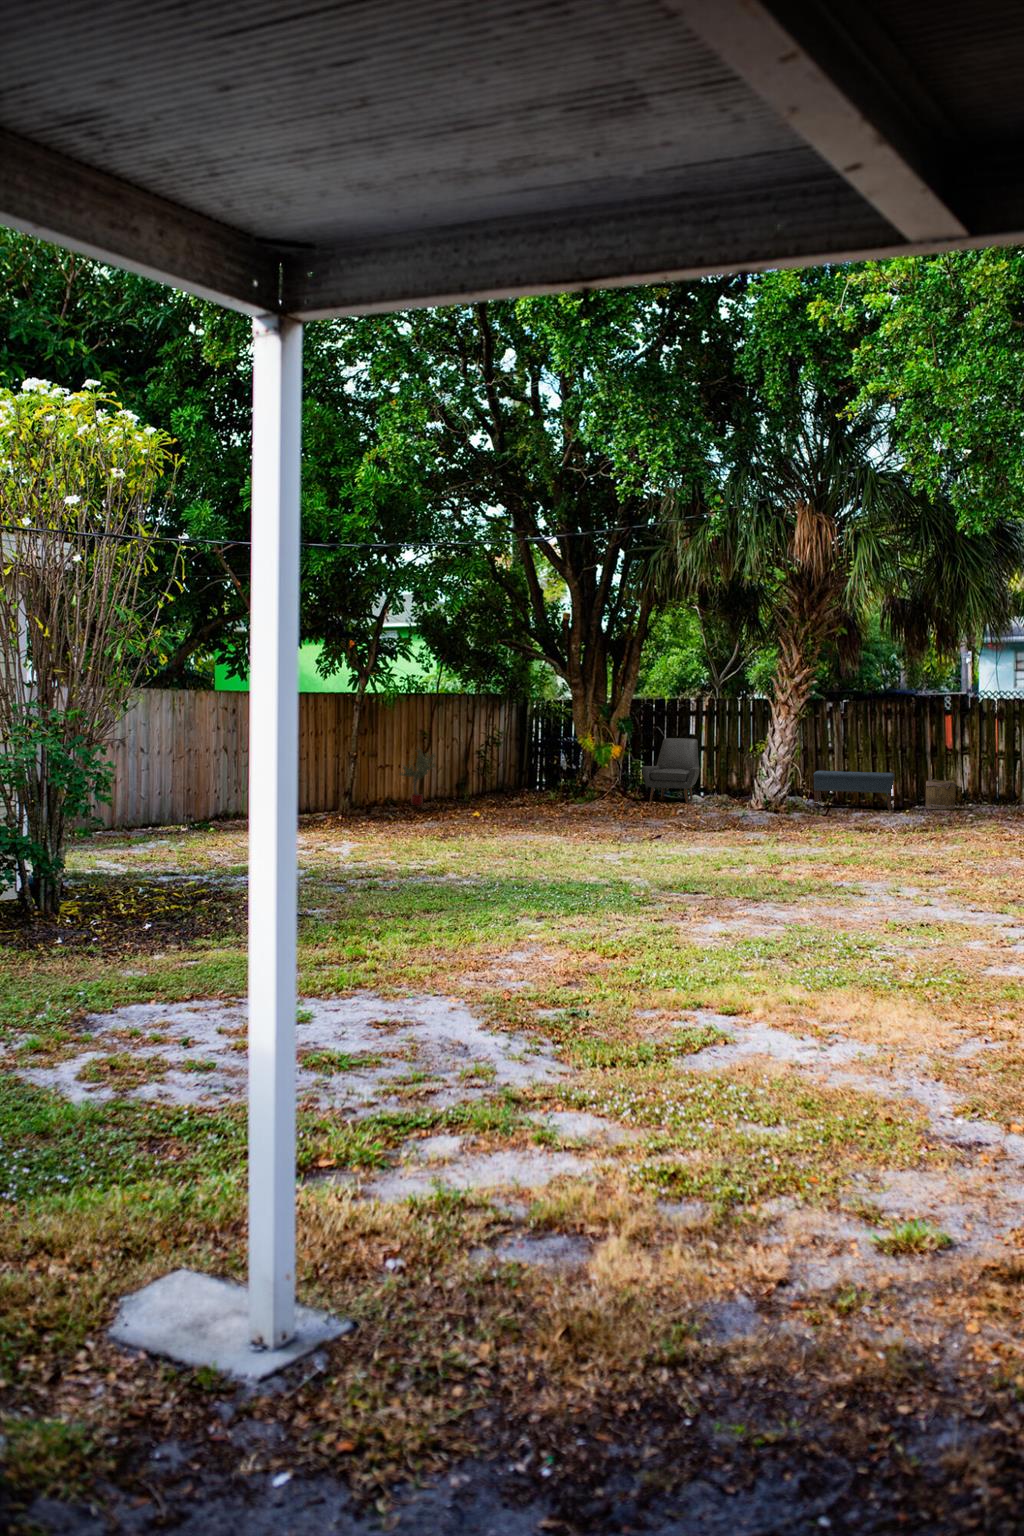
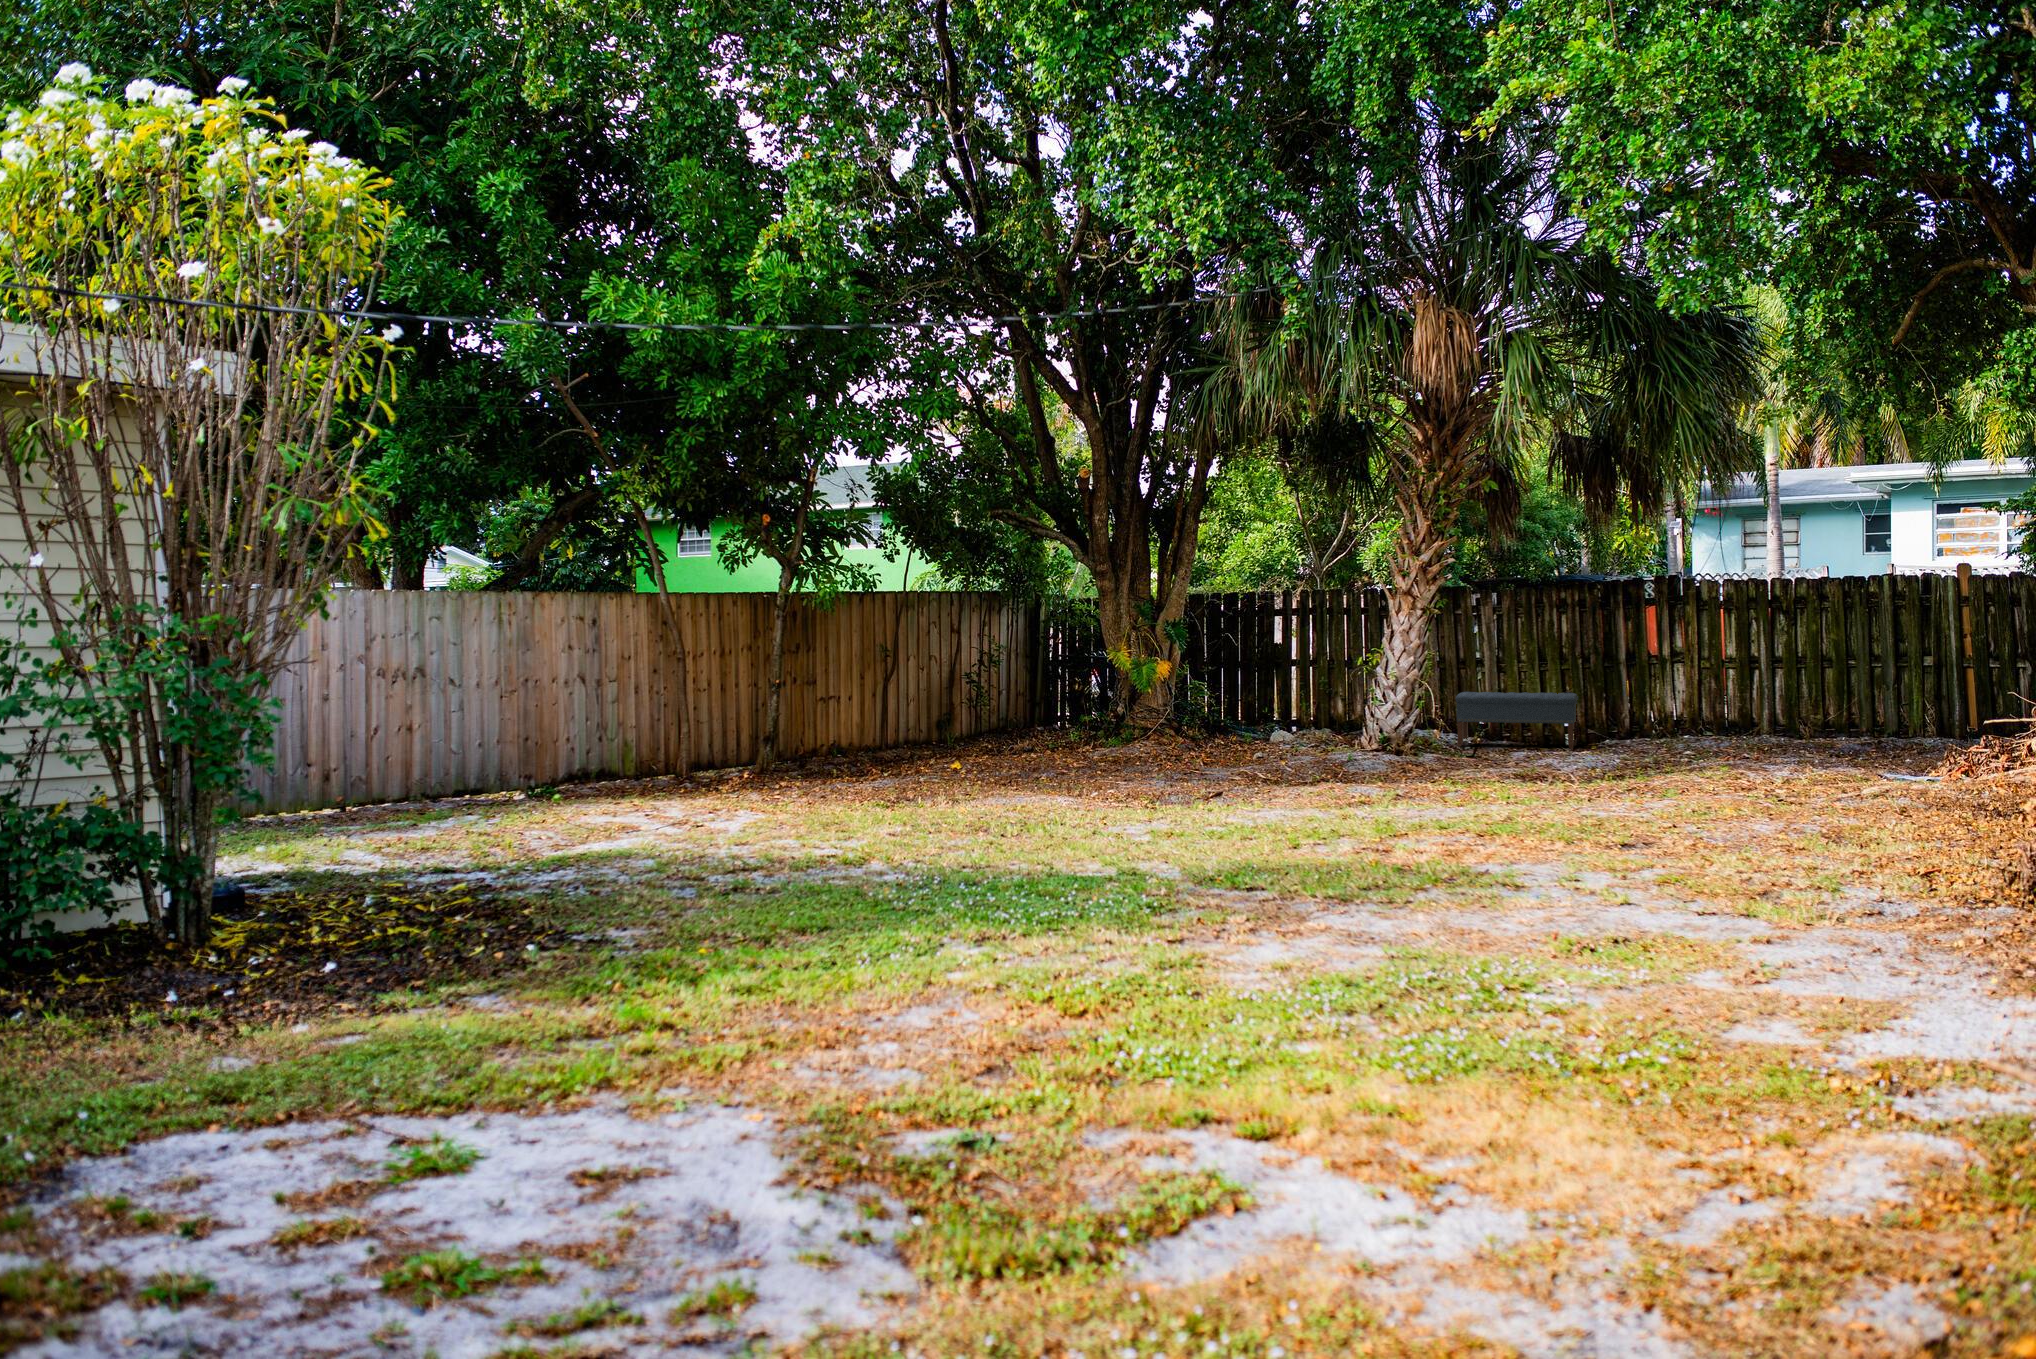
chair: present [642,738,699,803] -> none [1199,649,1286,744]
potted tree: present [399,747,435,806] -> none [833,668,890,757]
bucket: present [926,779,959,810] -> none [1626,700,1677,747]

